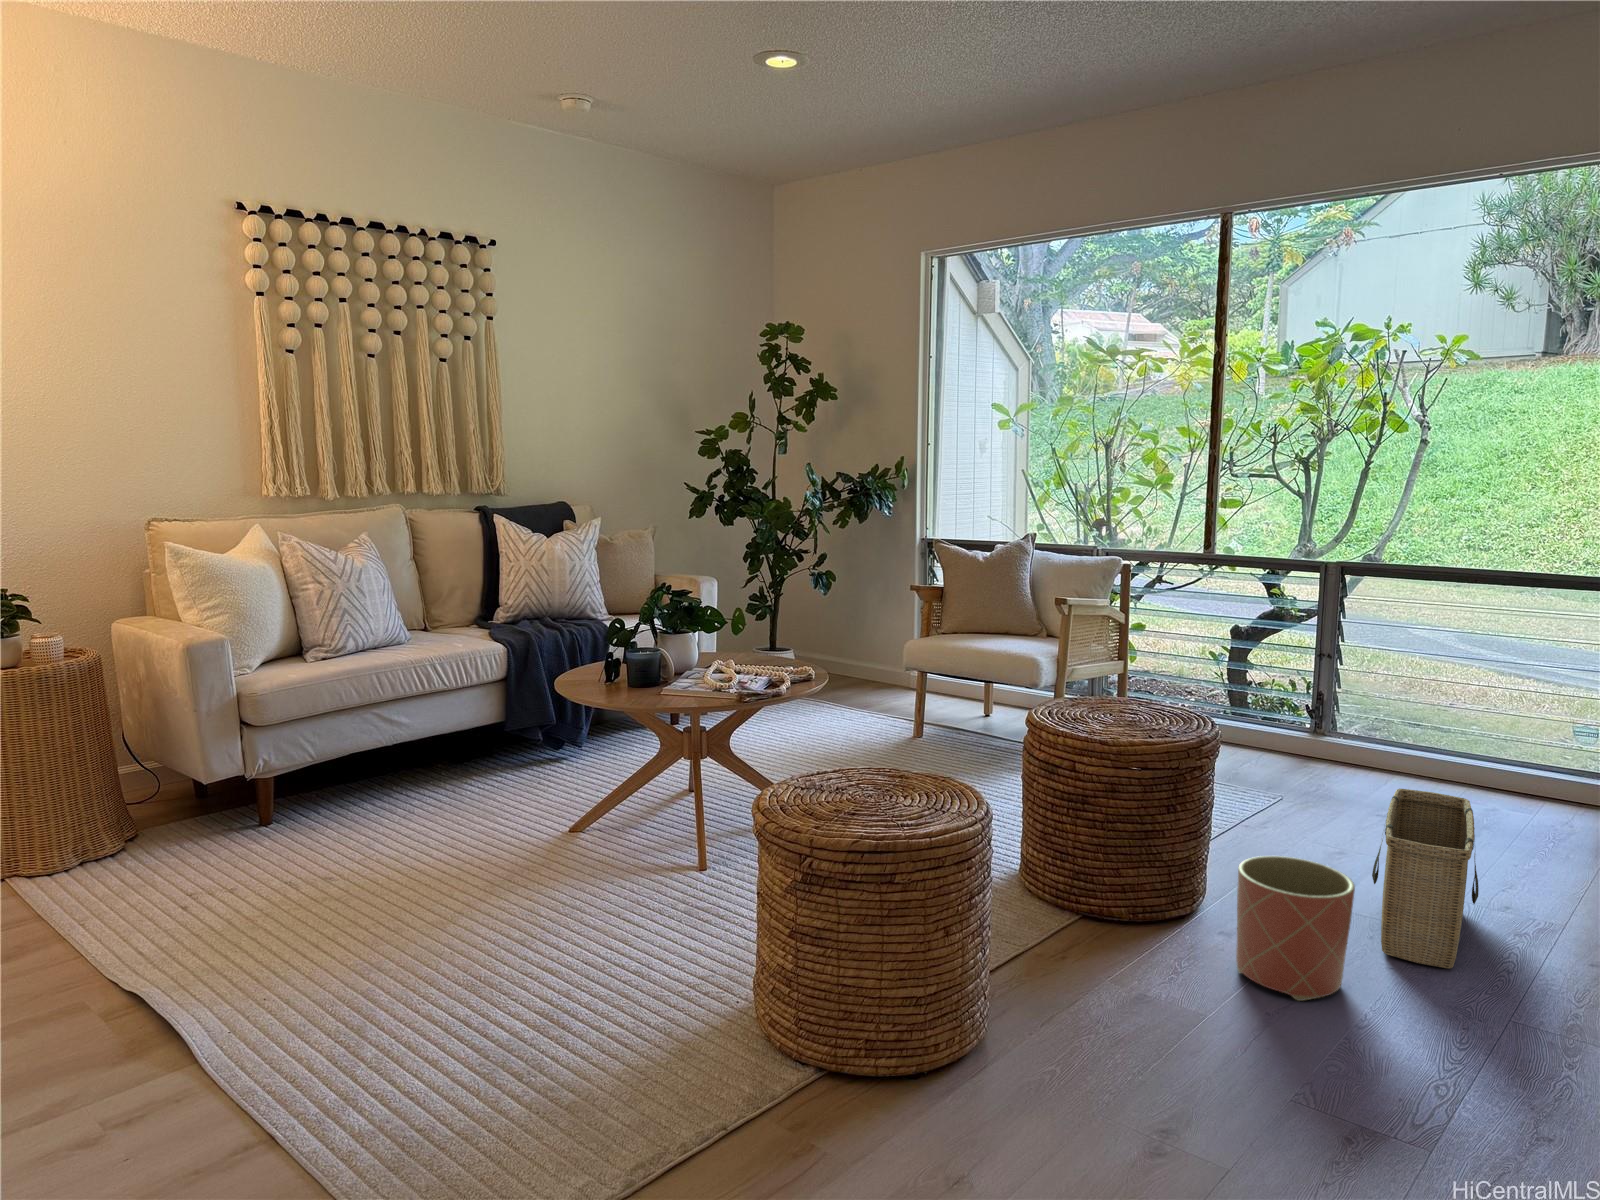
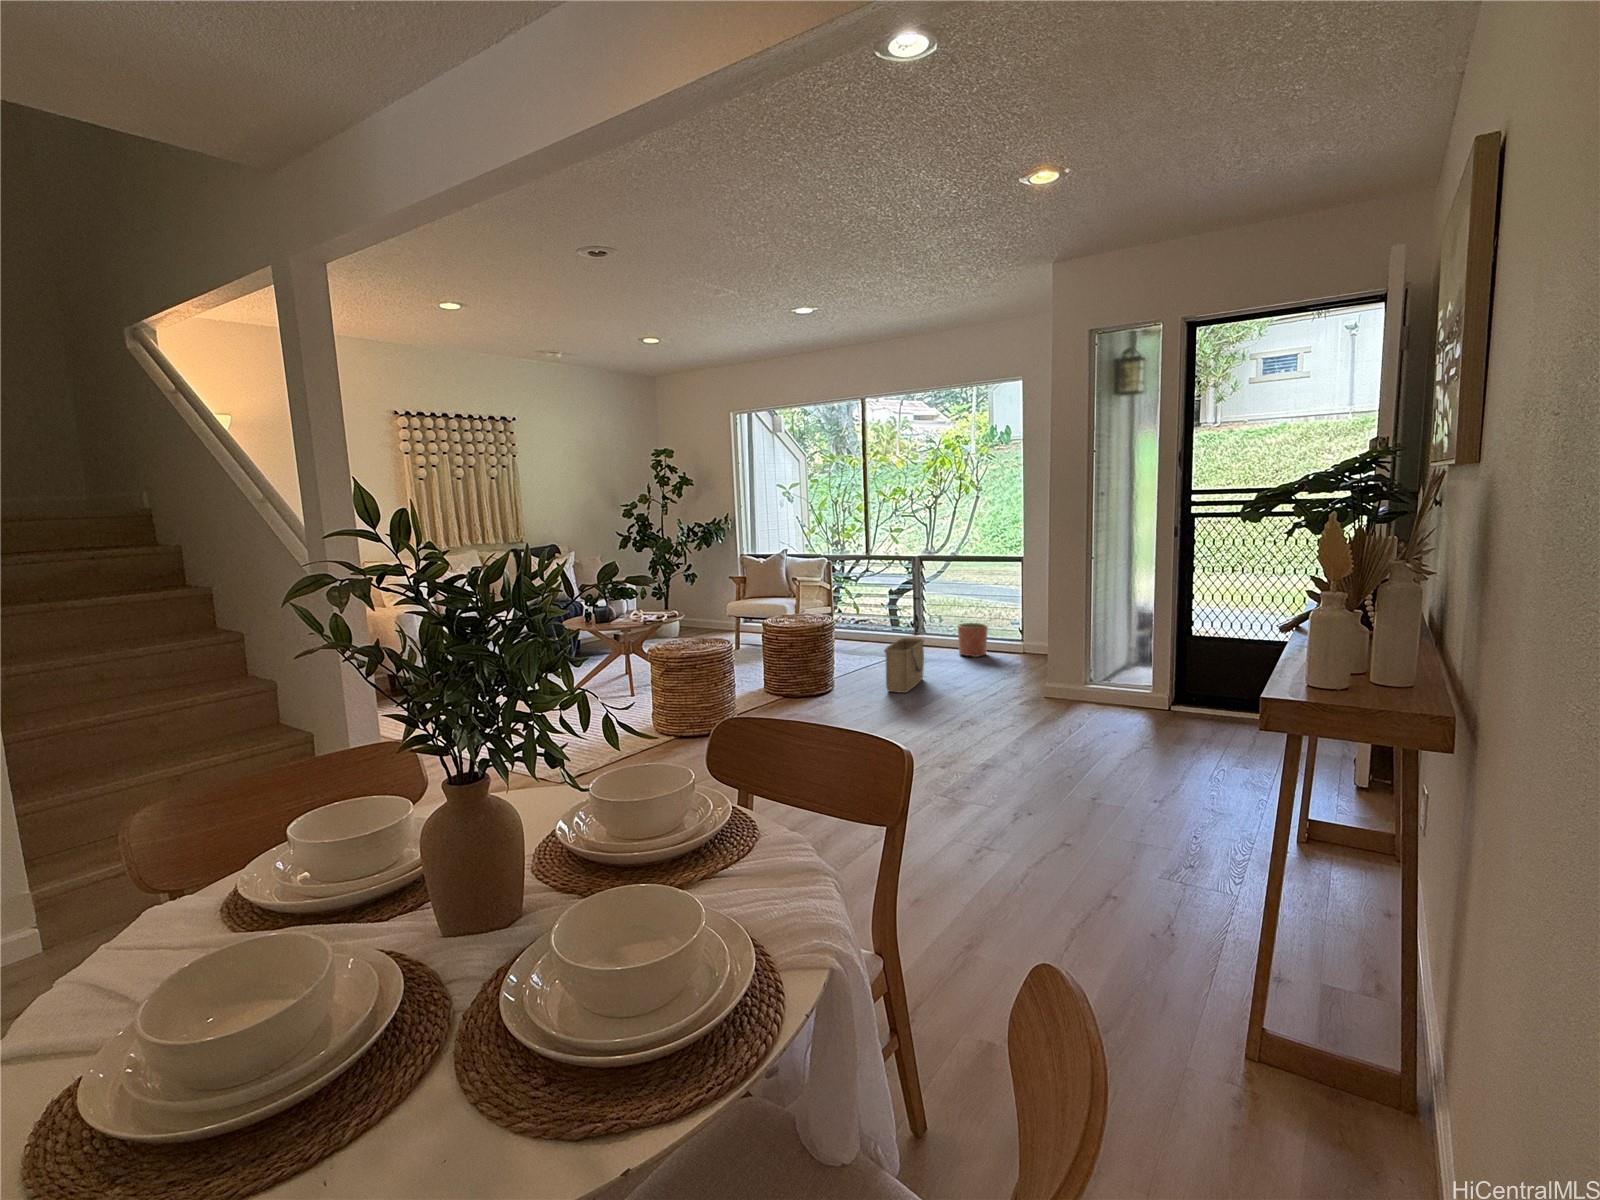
planter: present [1236,856,1355,1001] -> present [958,623,988,657]

